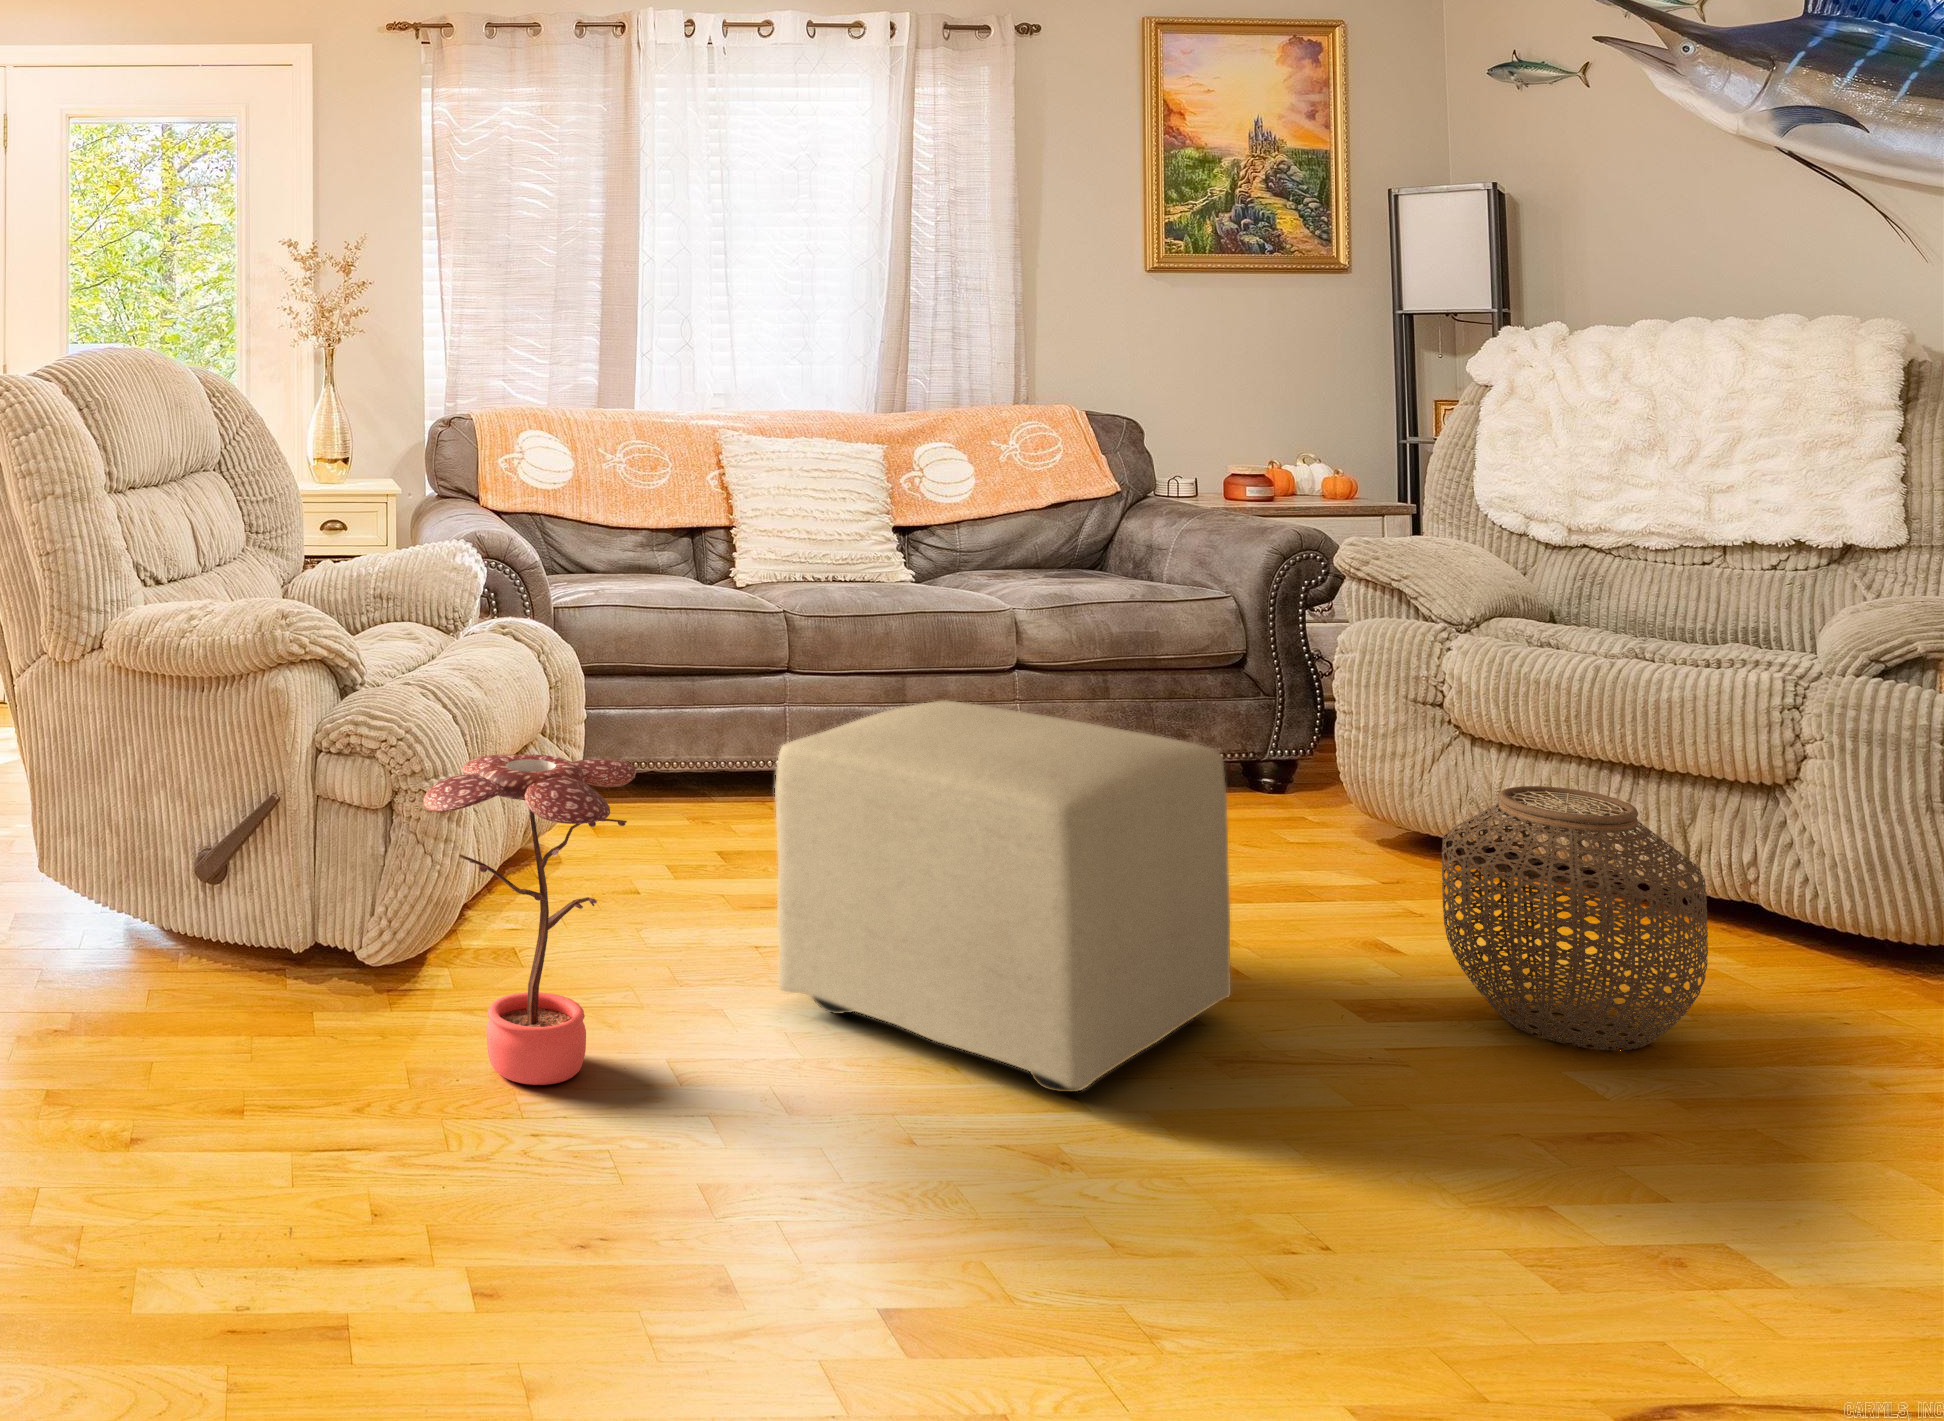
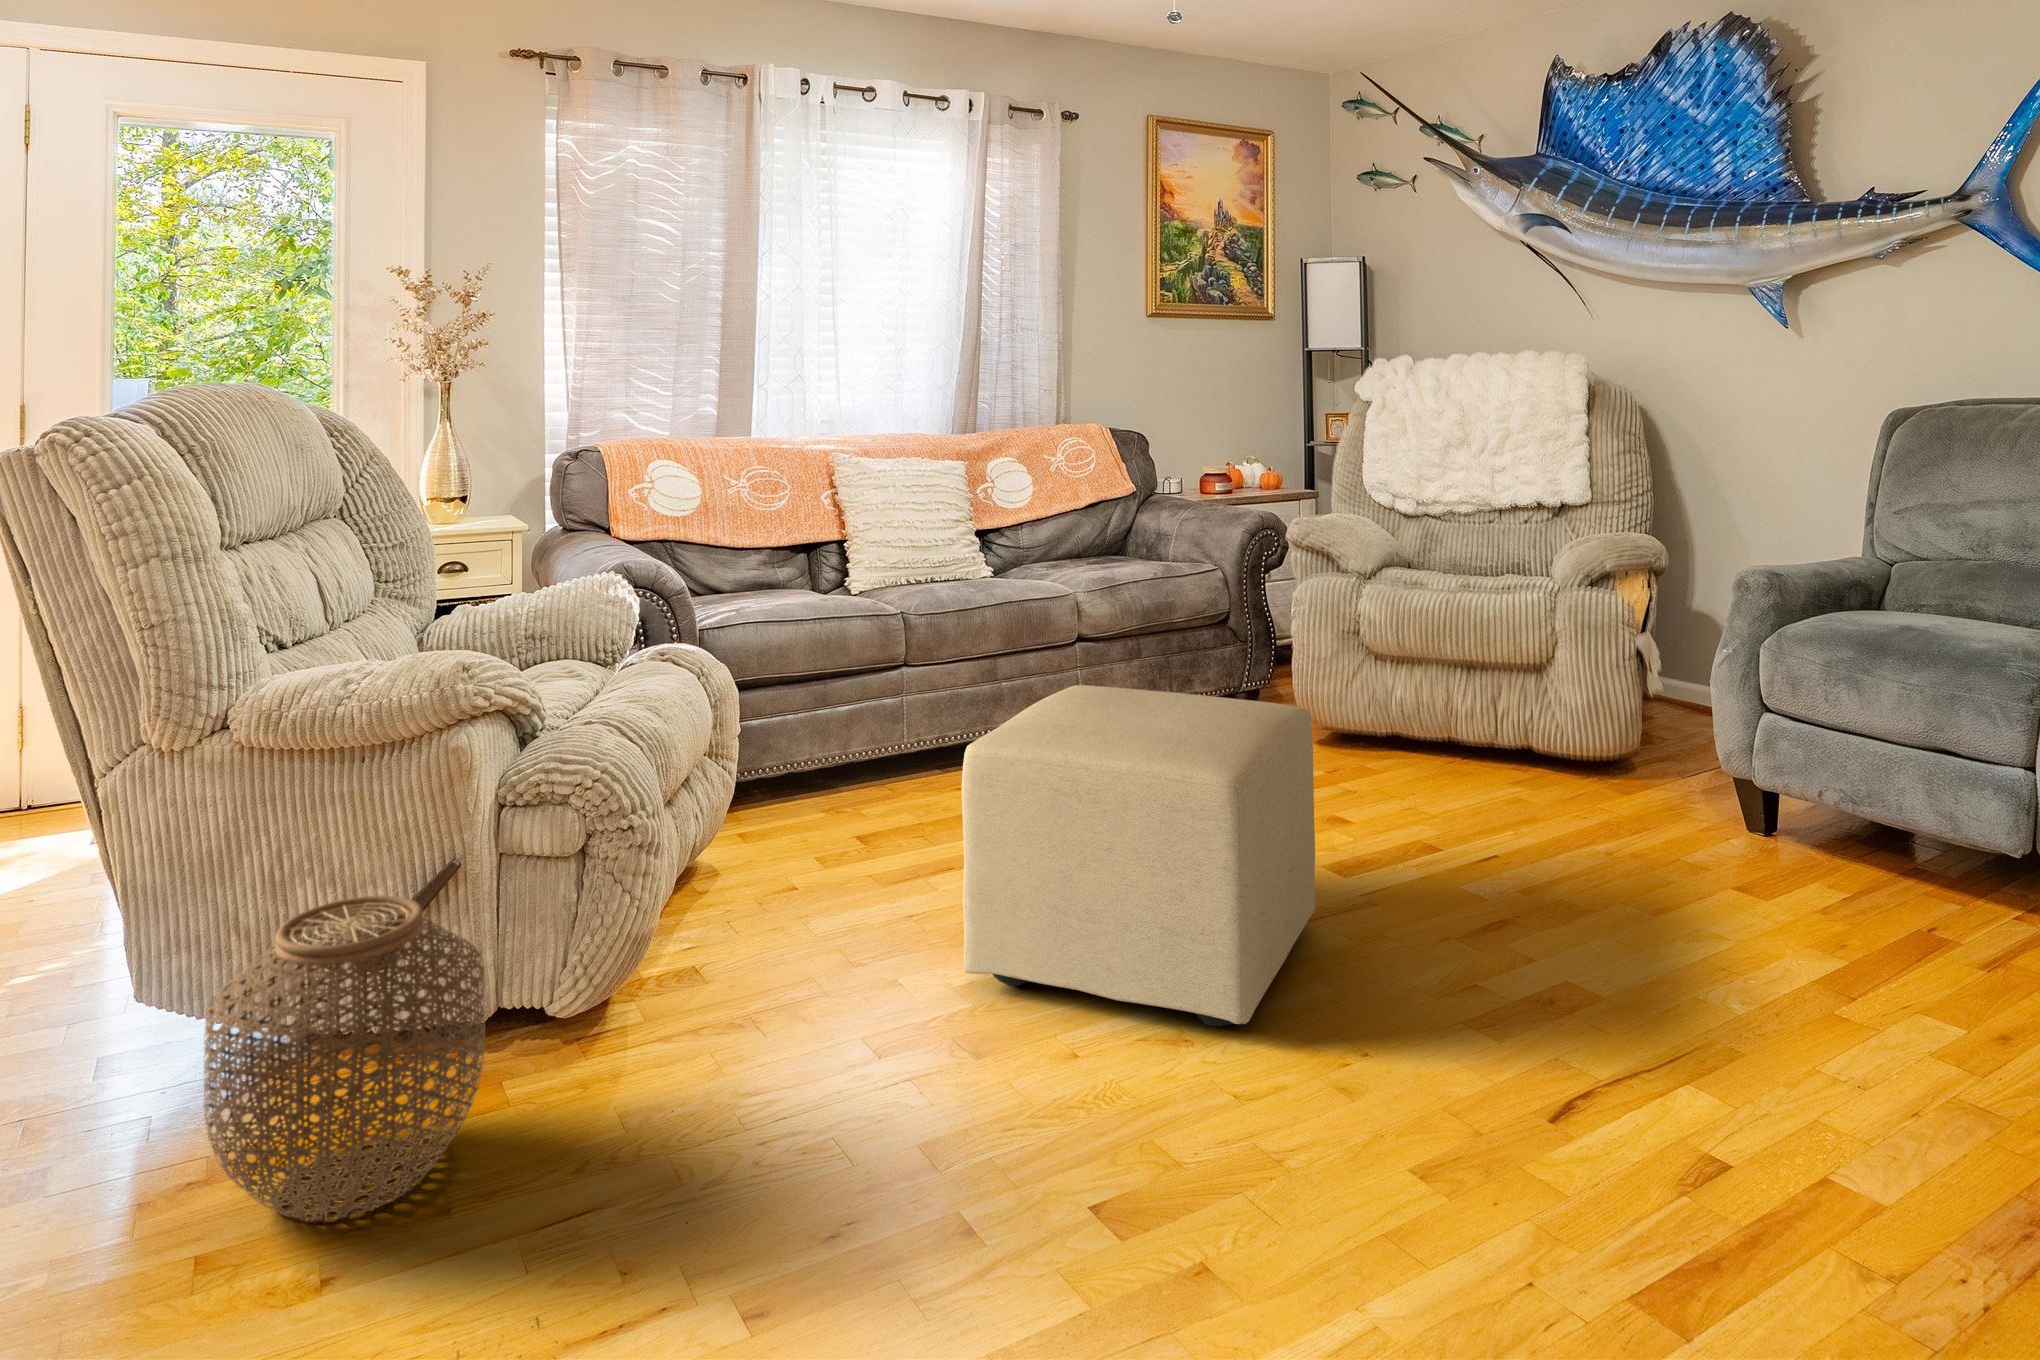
potted plant: present [423,754,636,1085] -> none [646,782,852,1127]
woven basket: present [1442,786,1708,1050] -> present [204,896,485,1221]

